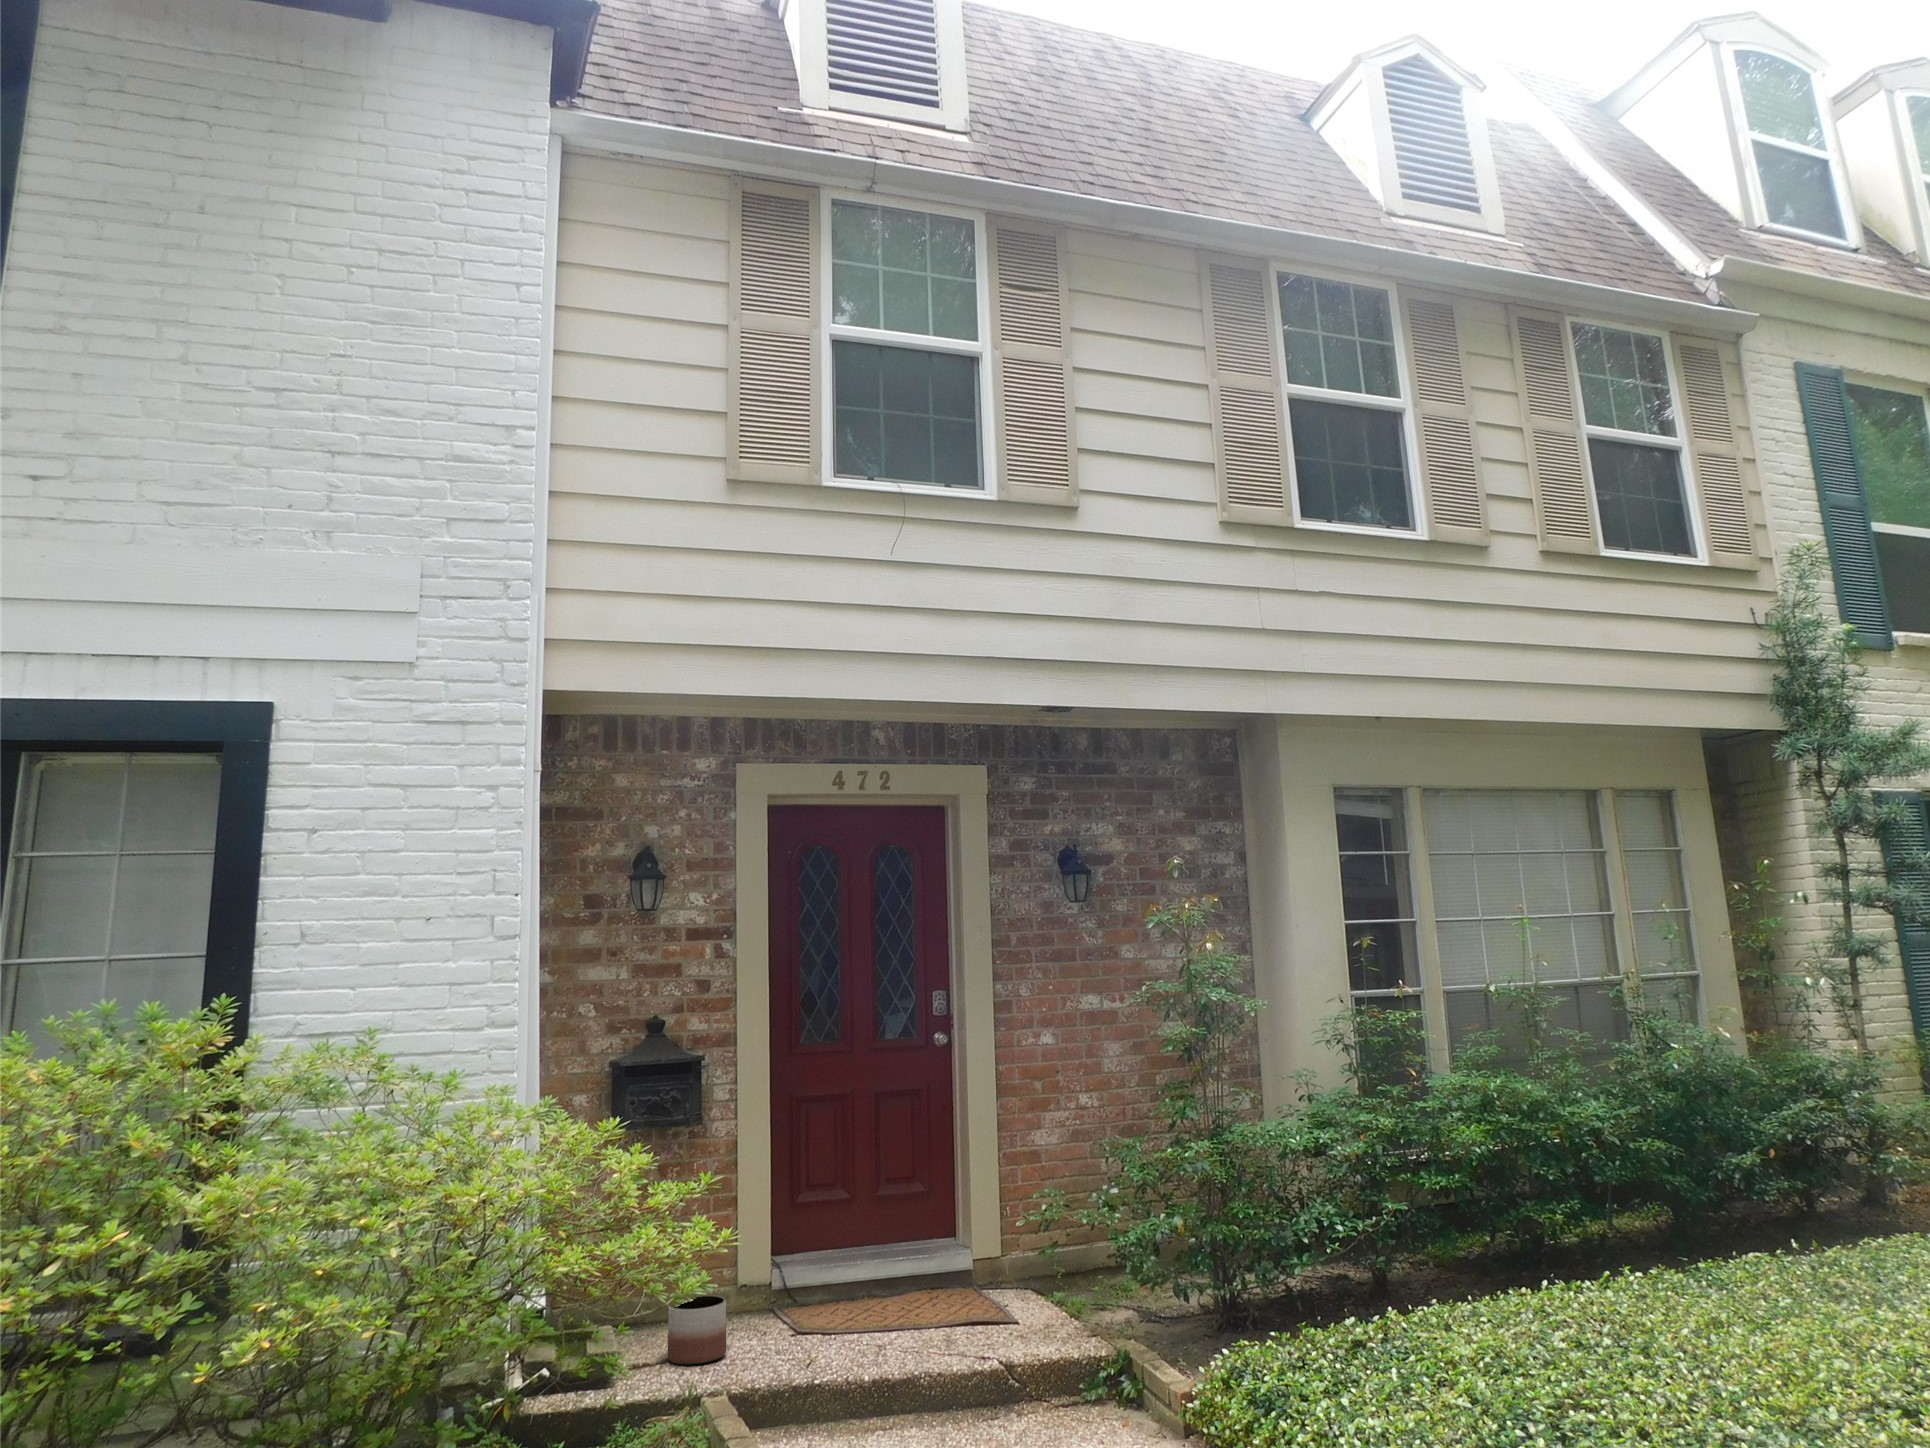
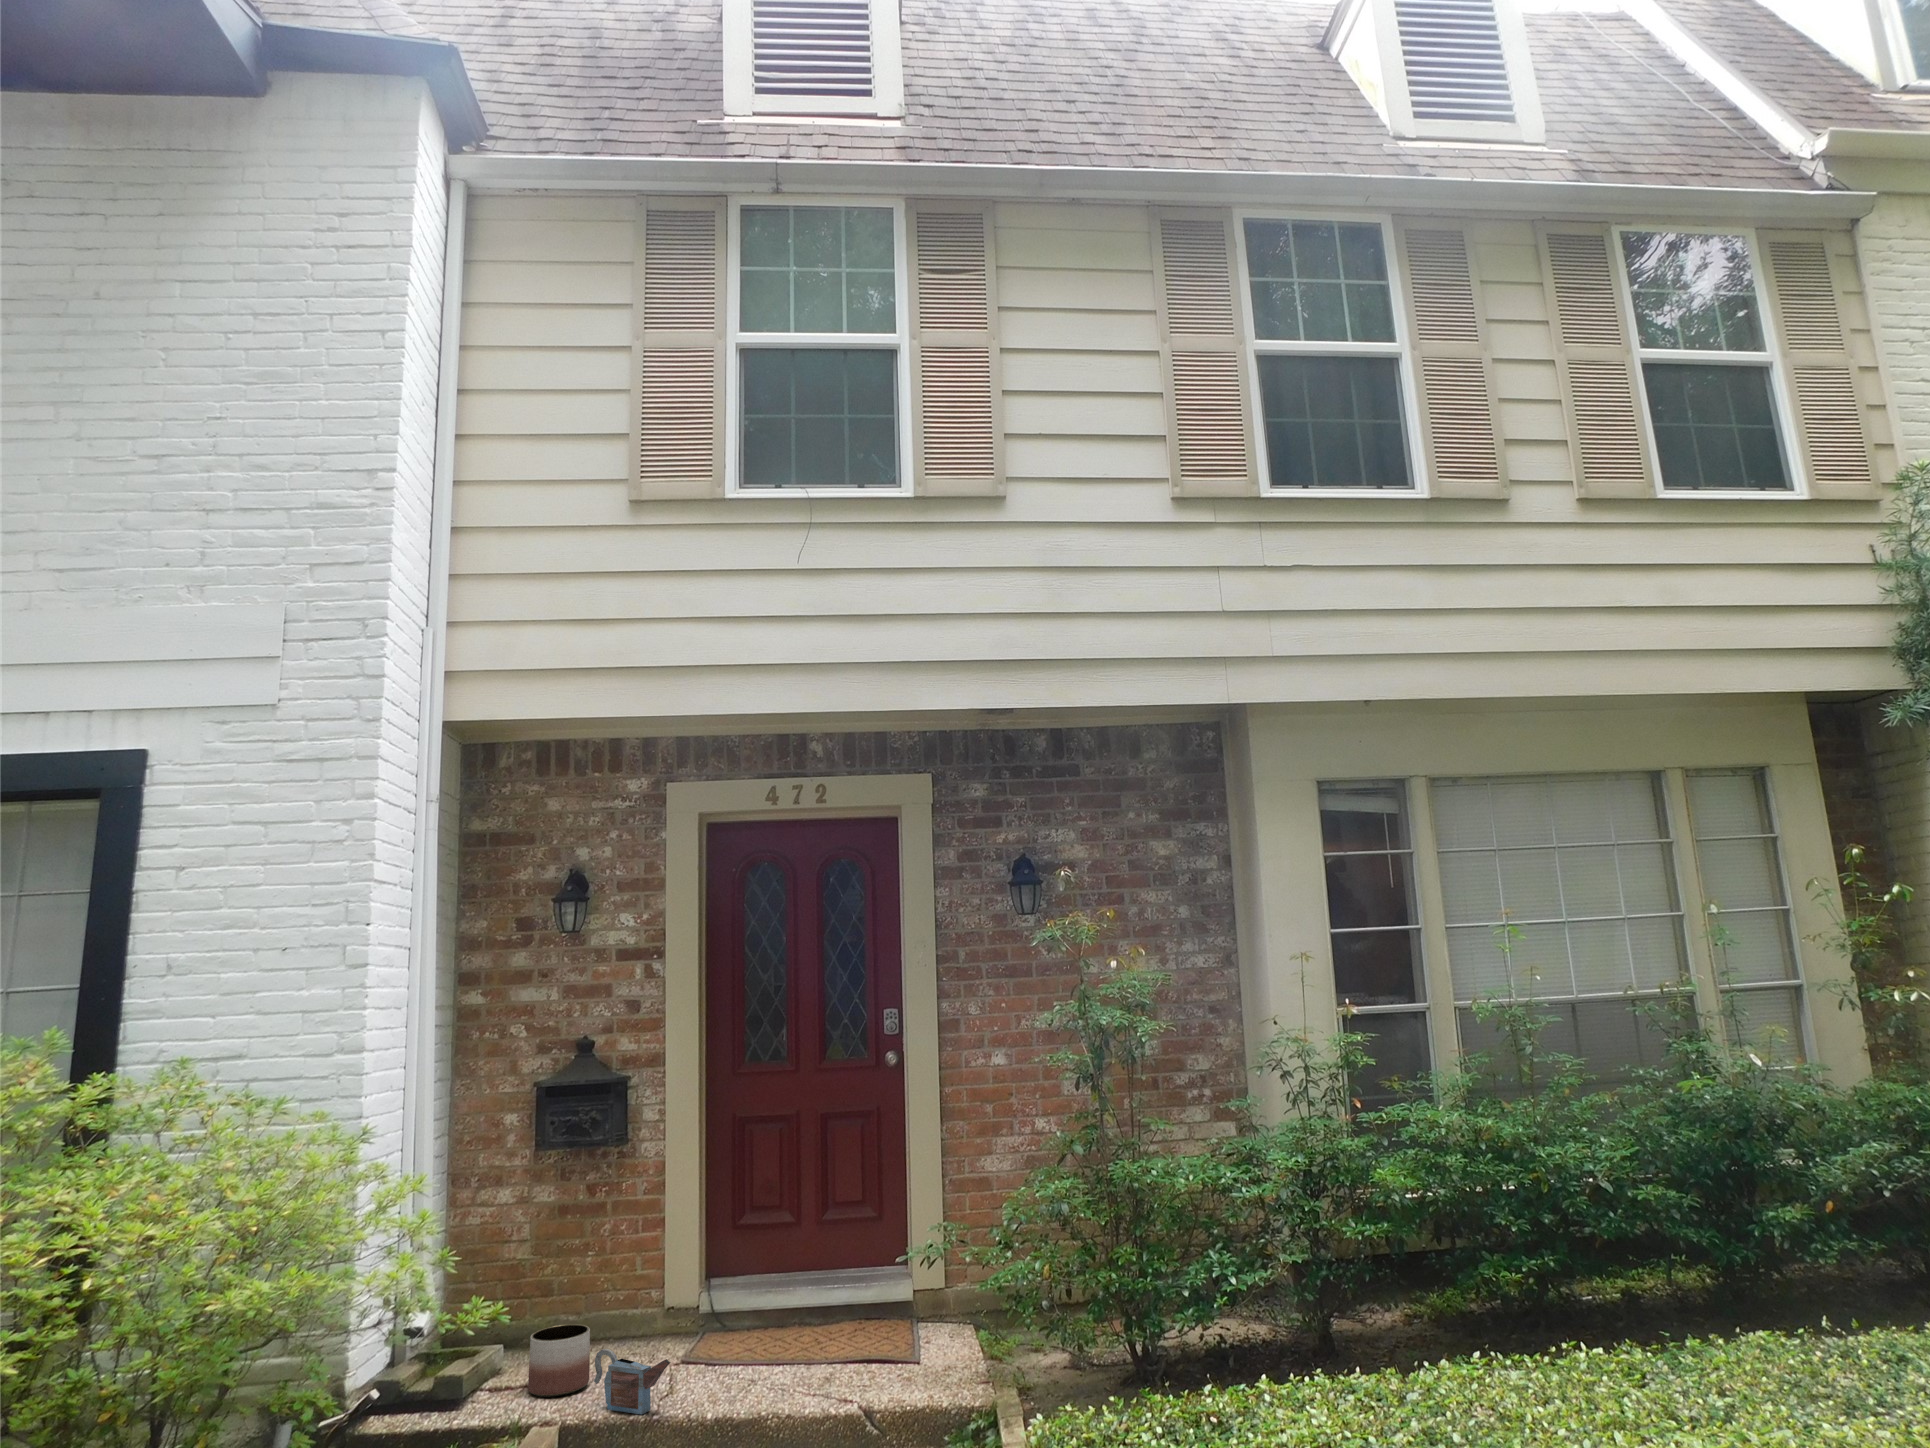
watering can: none [748,1312,838,1371] -> present [594,1349,670,1414]

